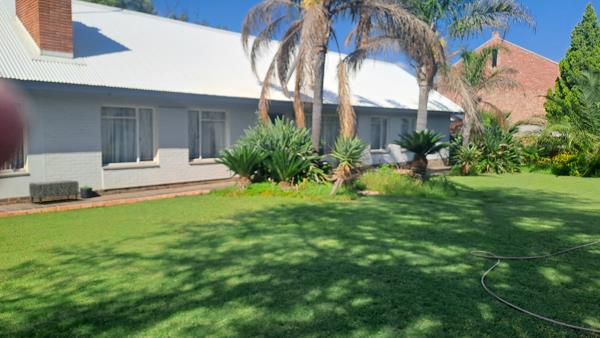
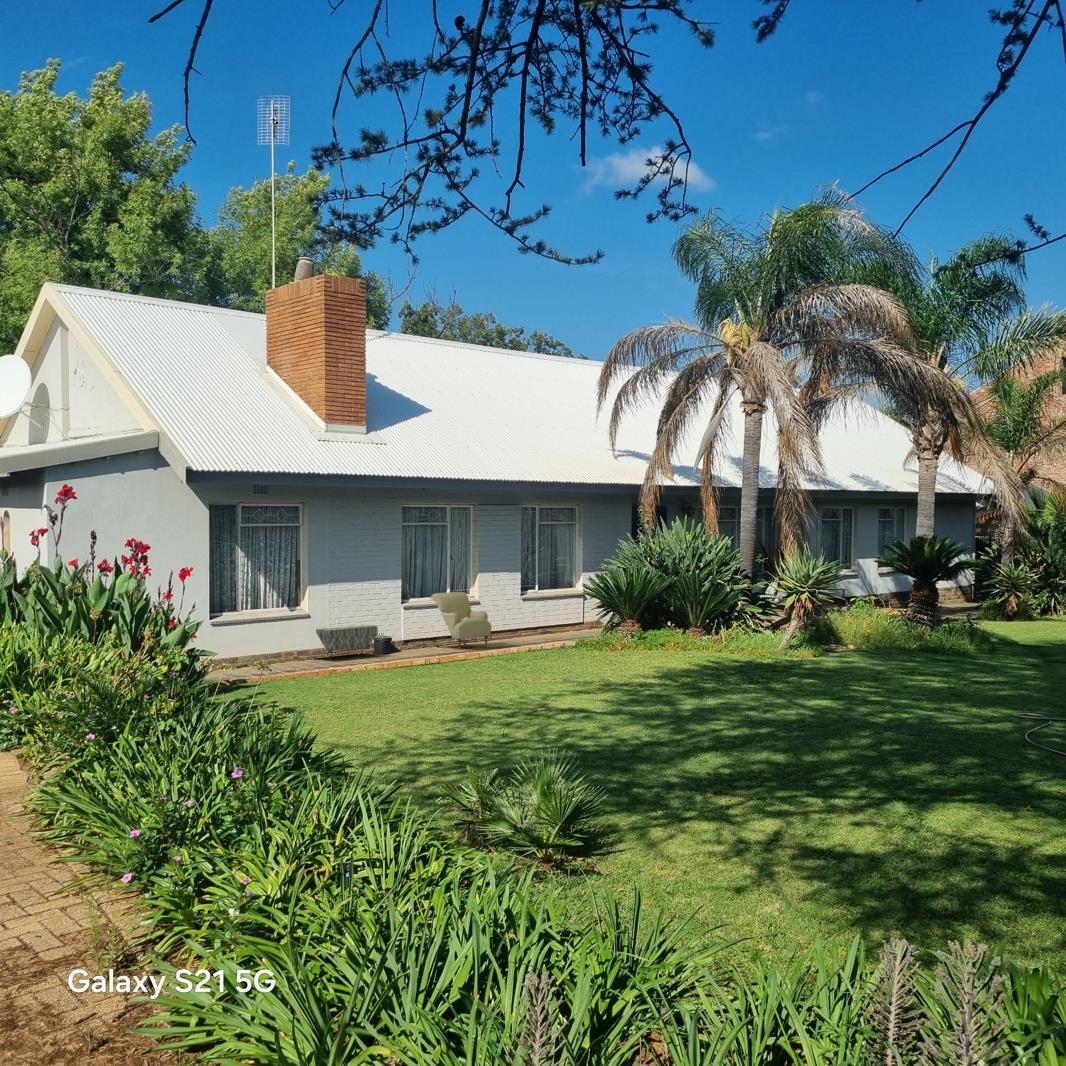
chair: none [123,160,161,195] -> present [431,592,492,649]

